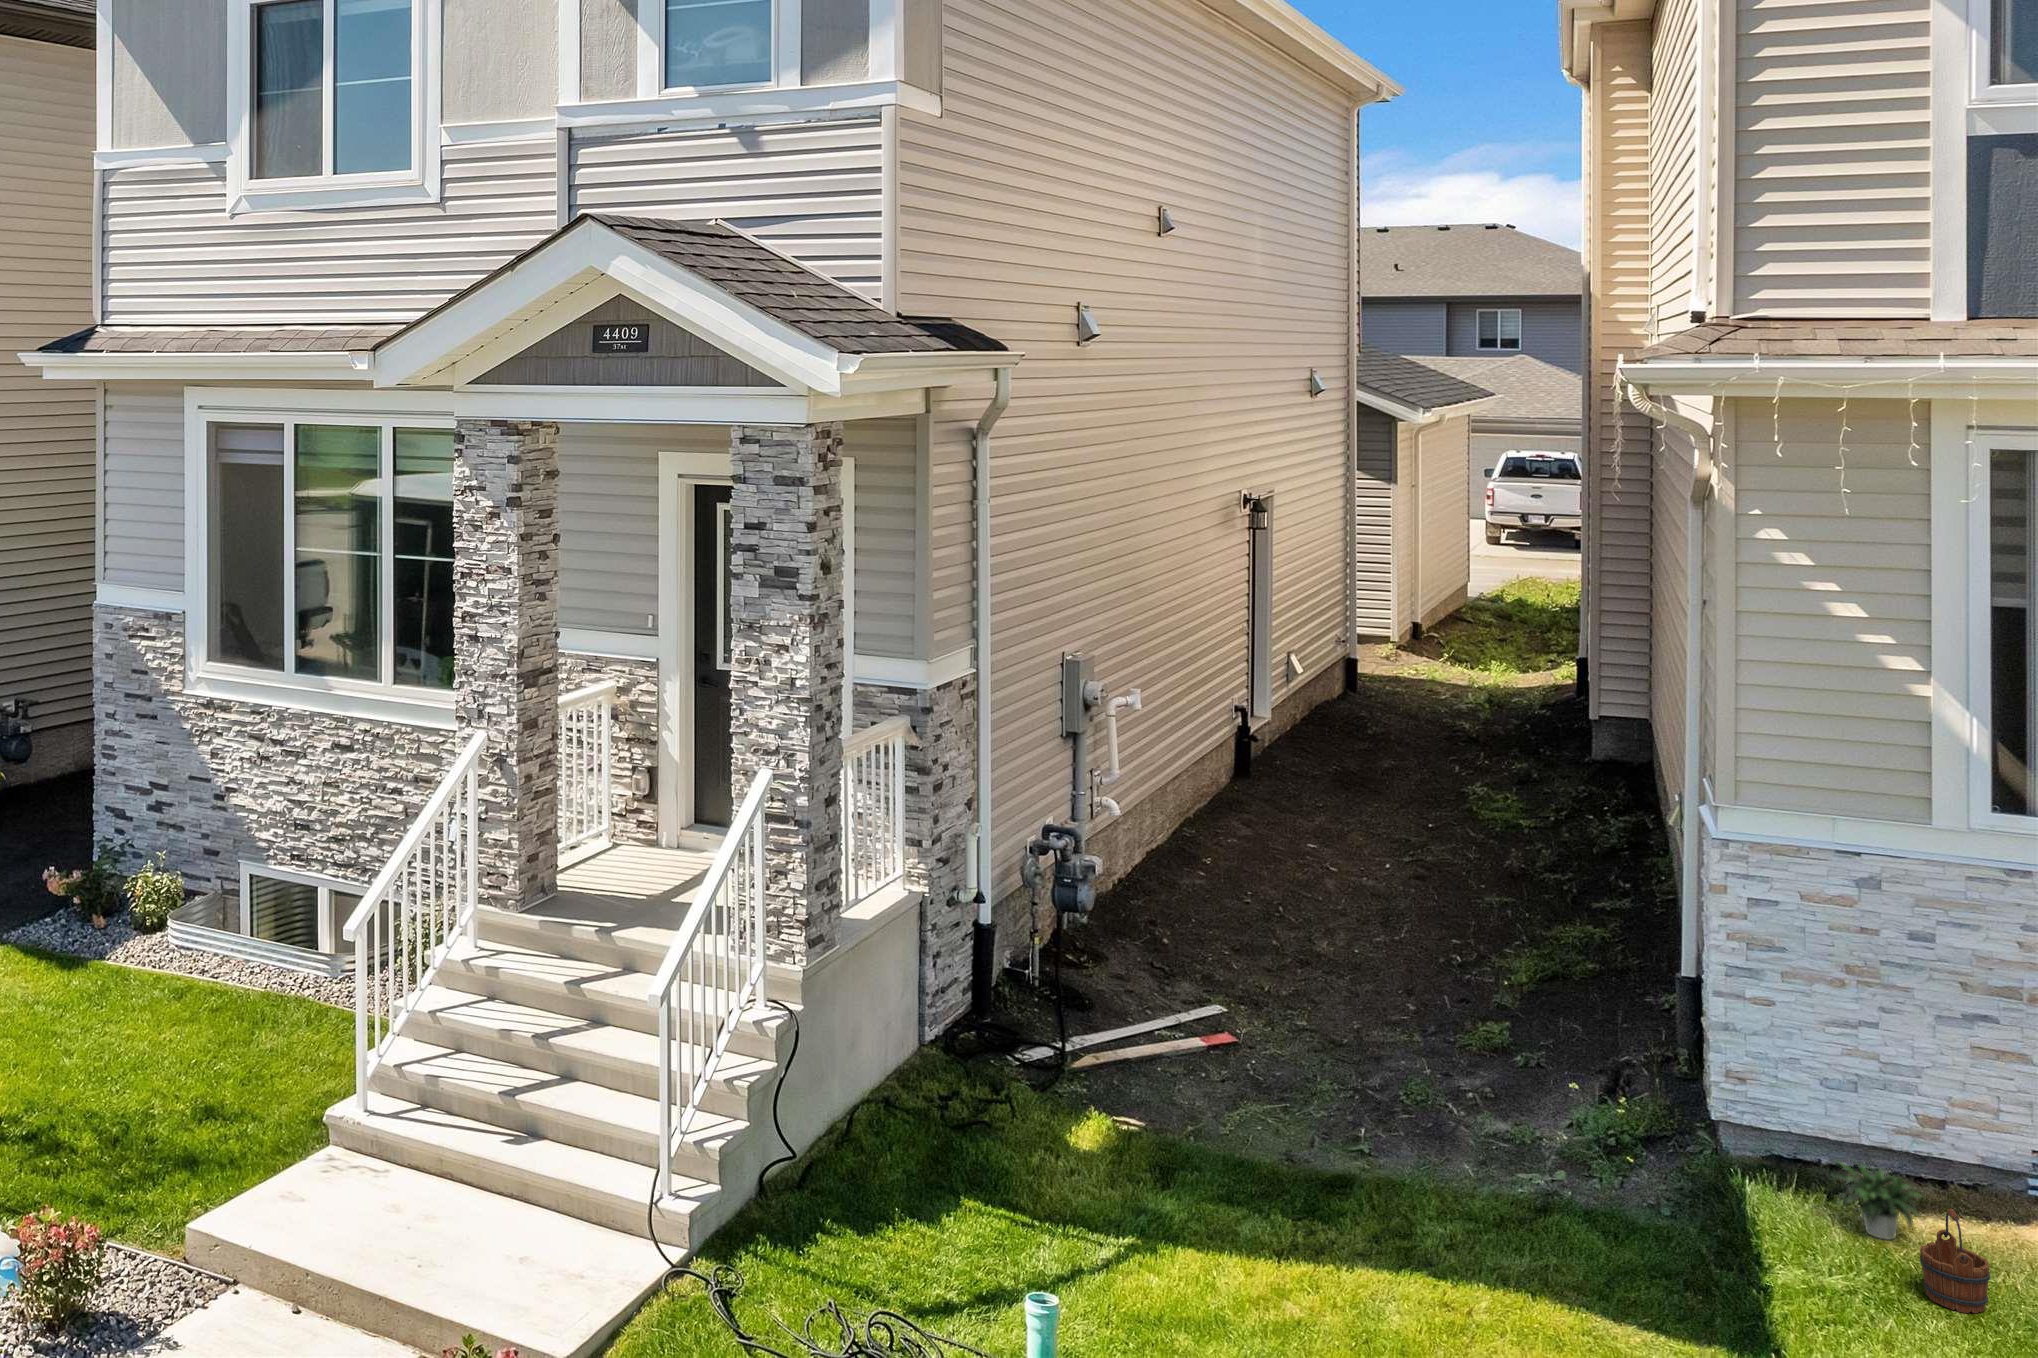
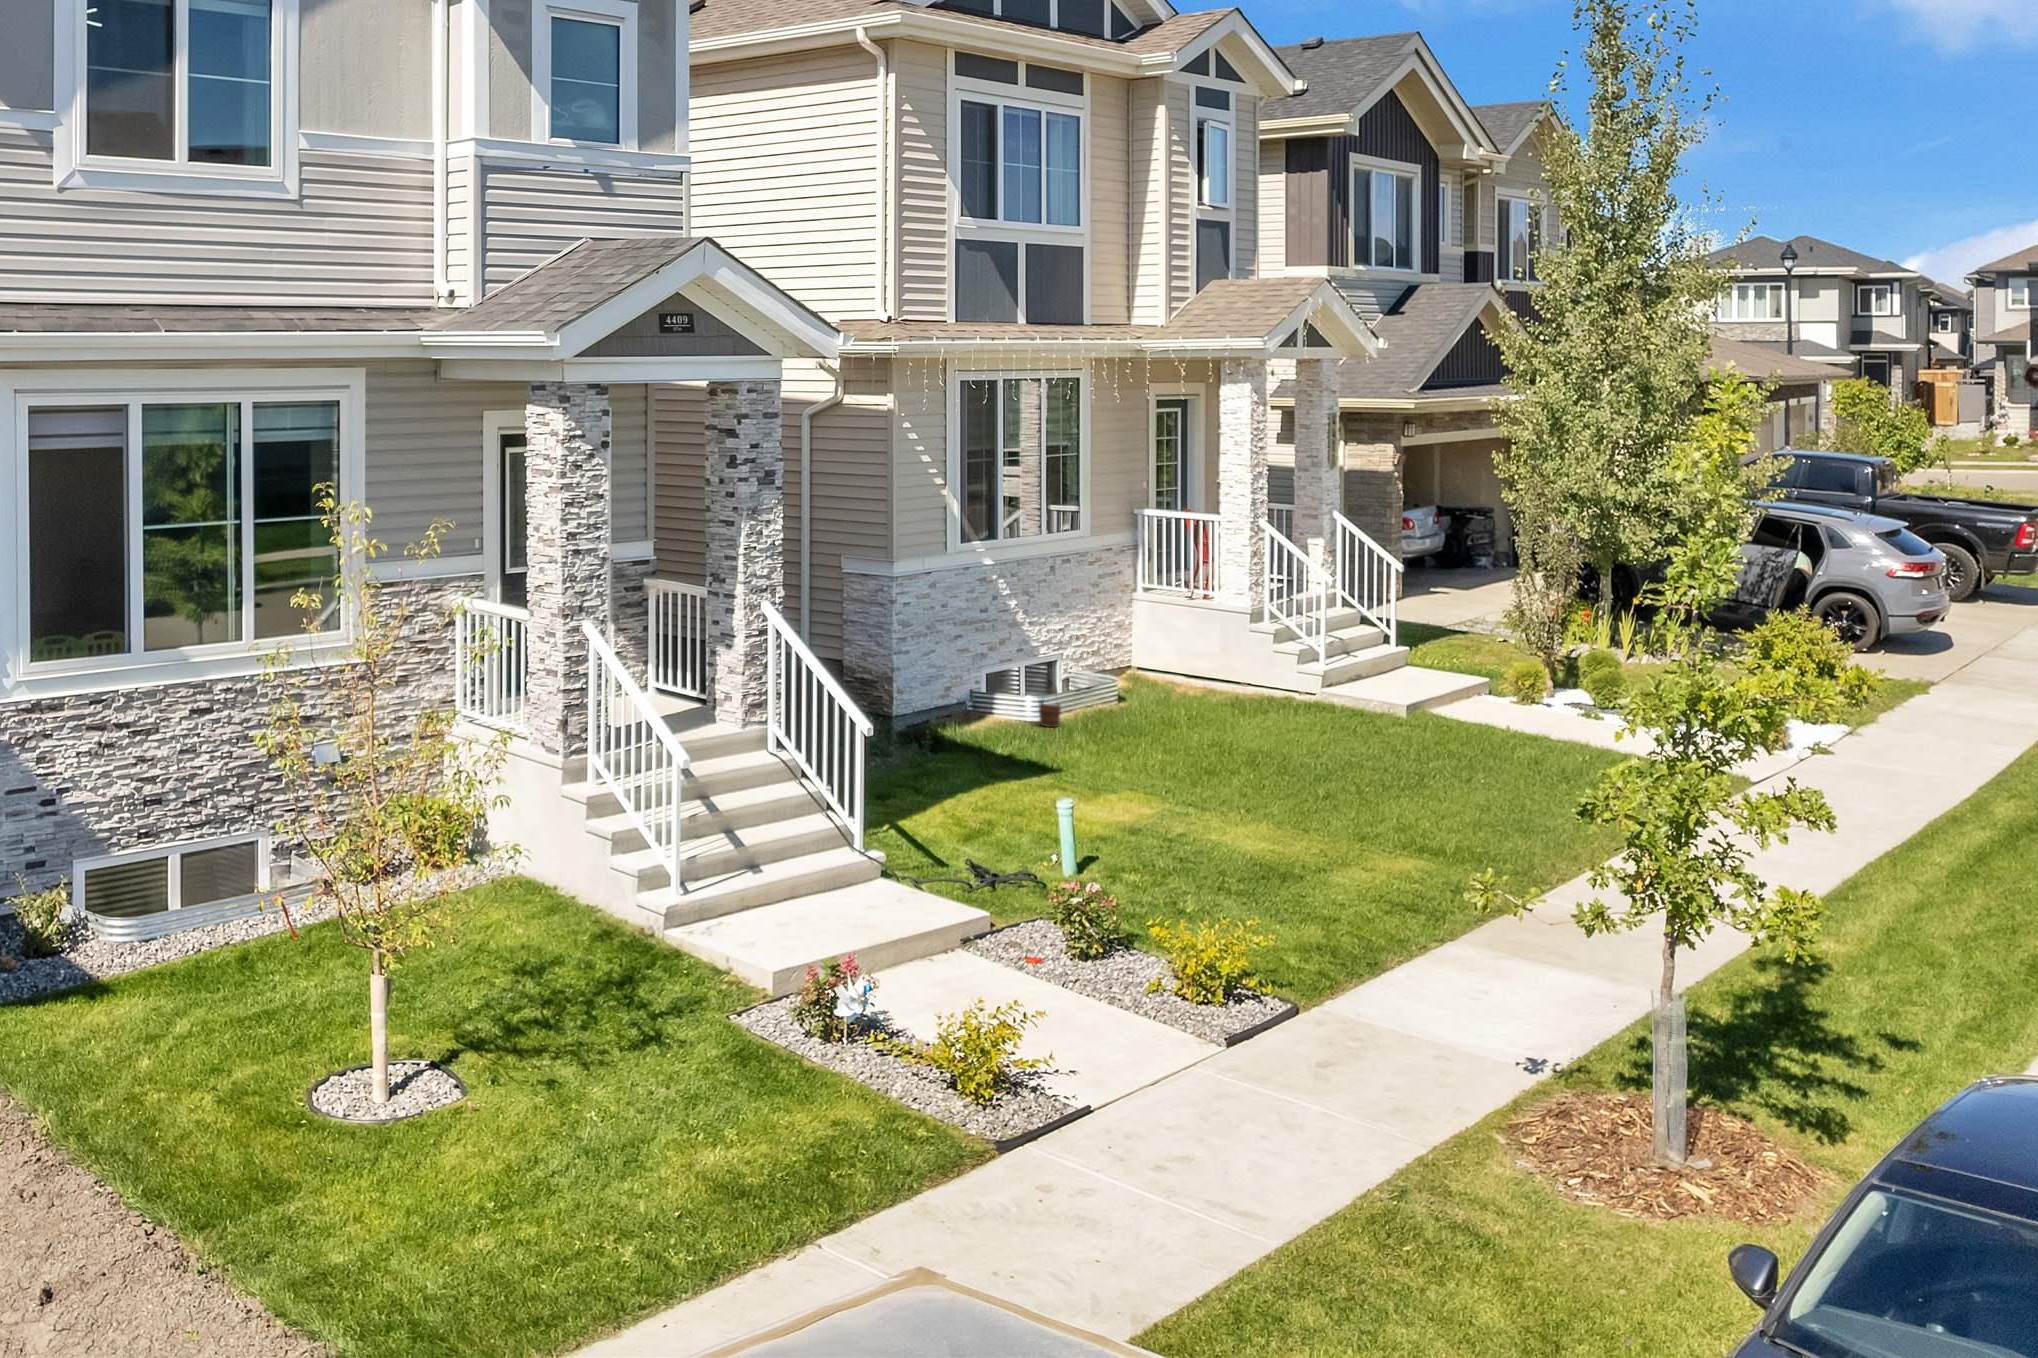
potted plant: present [1834,1163,1926,1240] -> none [973,688,1015,718]

